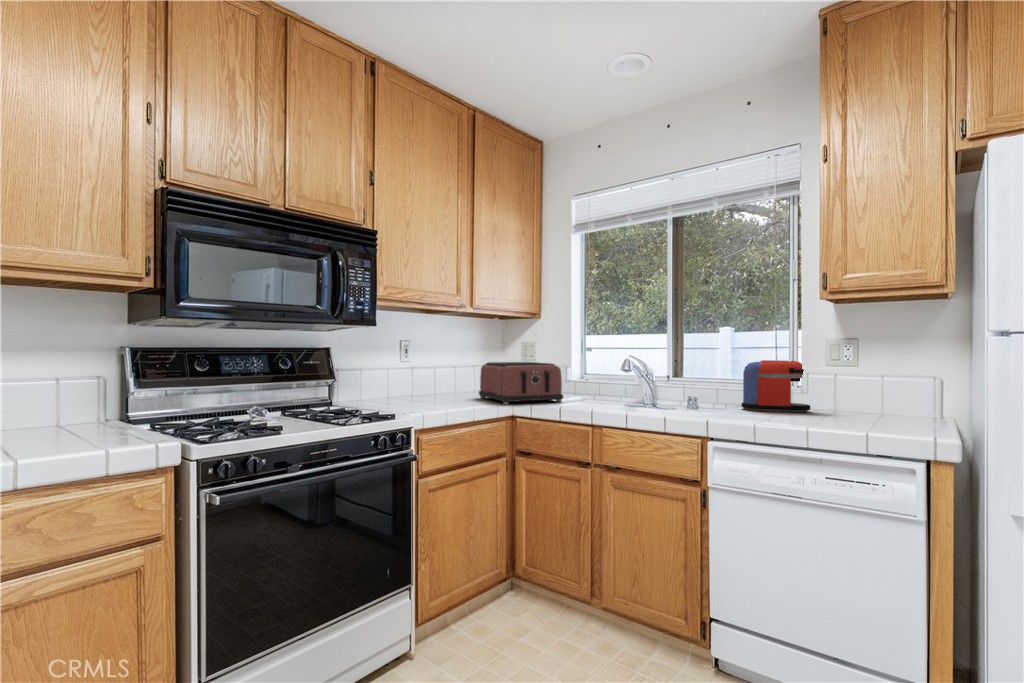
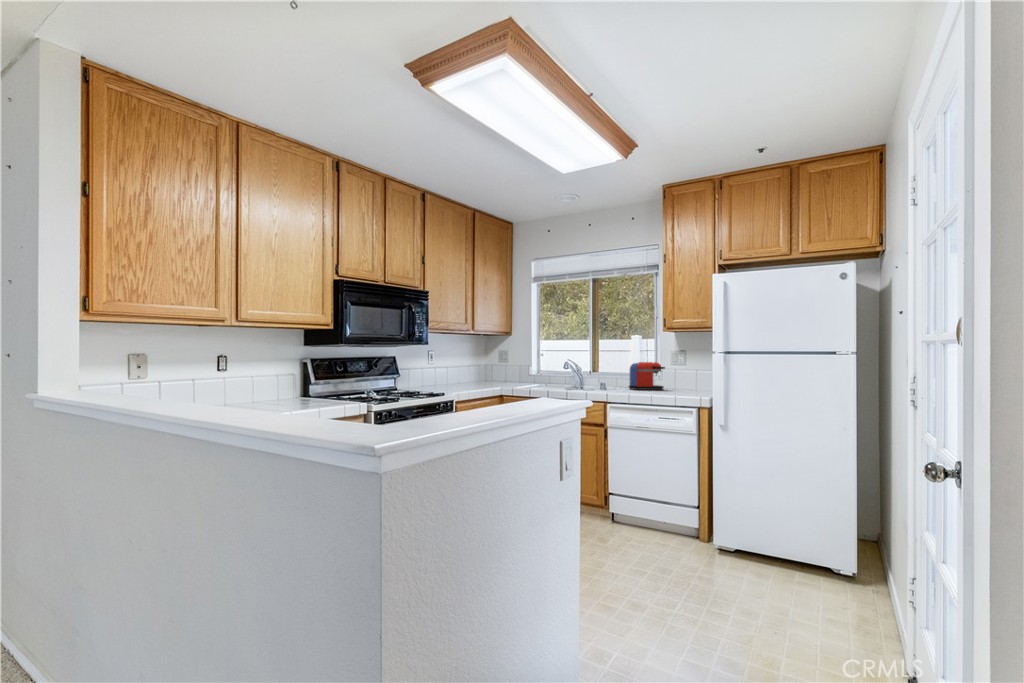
toaster: present [479,362,563,404] -> none [478,364,530,389]

